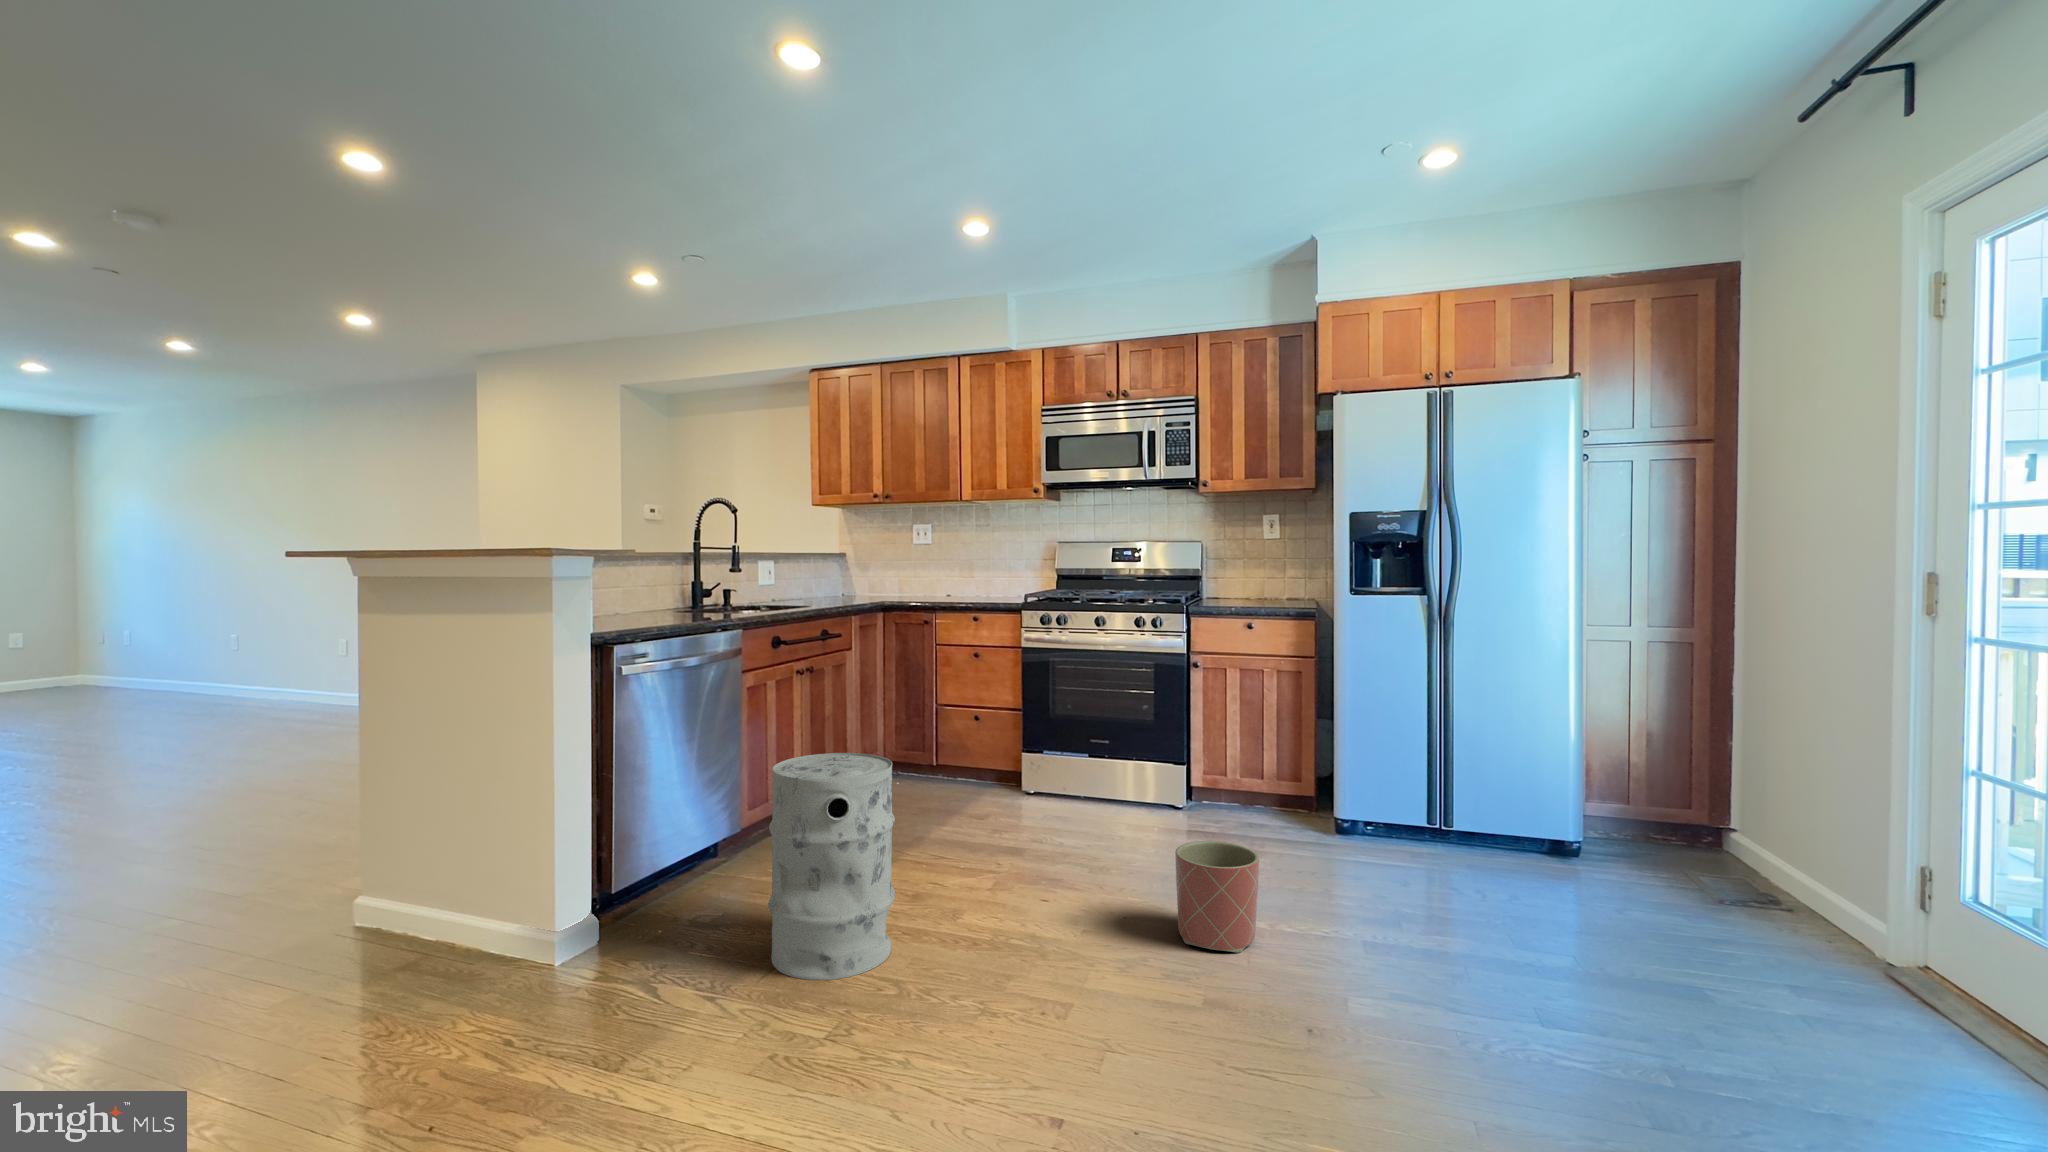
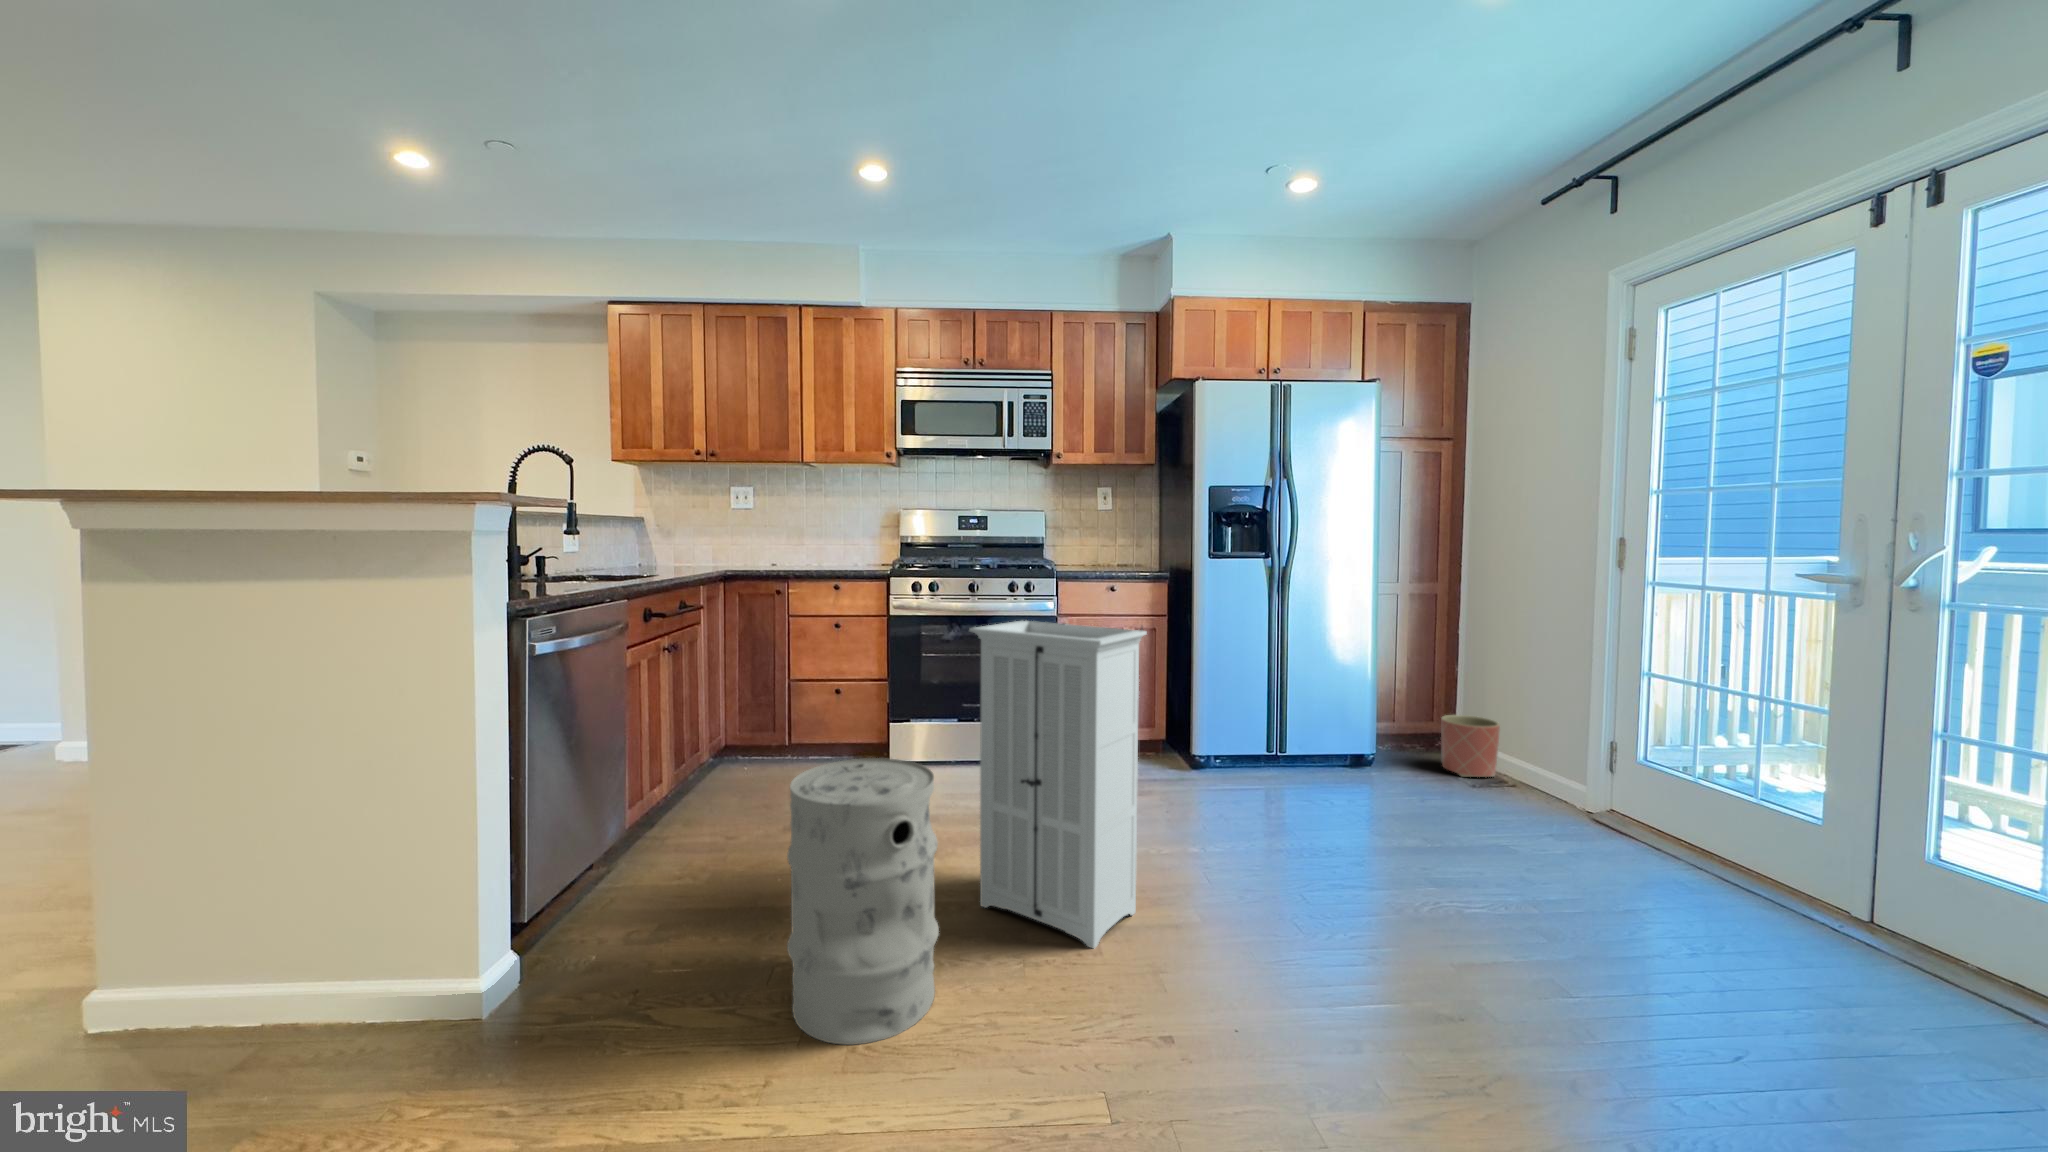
storage cabinet: none [974,642,1123,959] -> present [970,617,1147,948]
planter: present [1175,841,1259,953] -> present [1441,715,1500,777]

